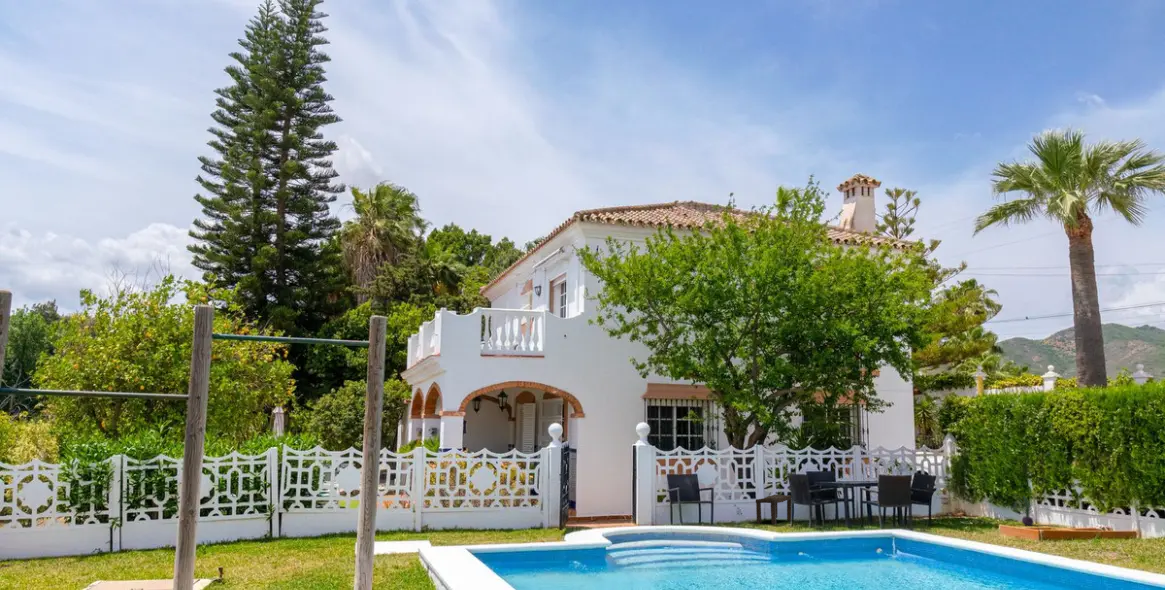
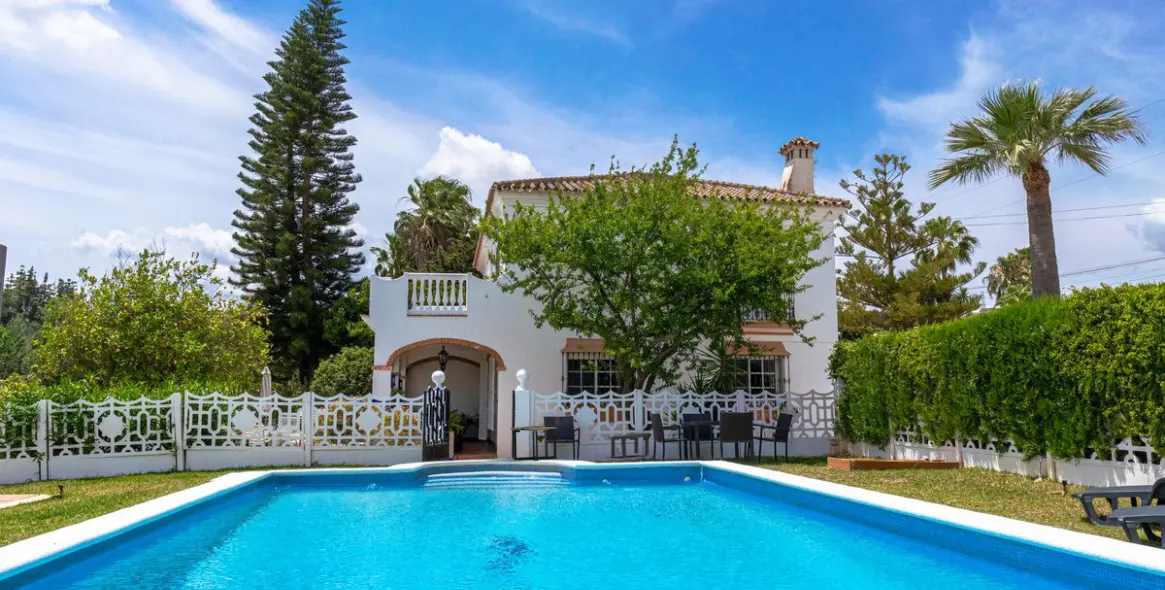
side table: none [650,486,701,529] -> present [511,426,557,461]
decorative plant: present [1020,497,1034,526] -> none [840,430,870,457]

